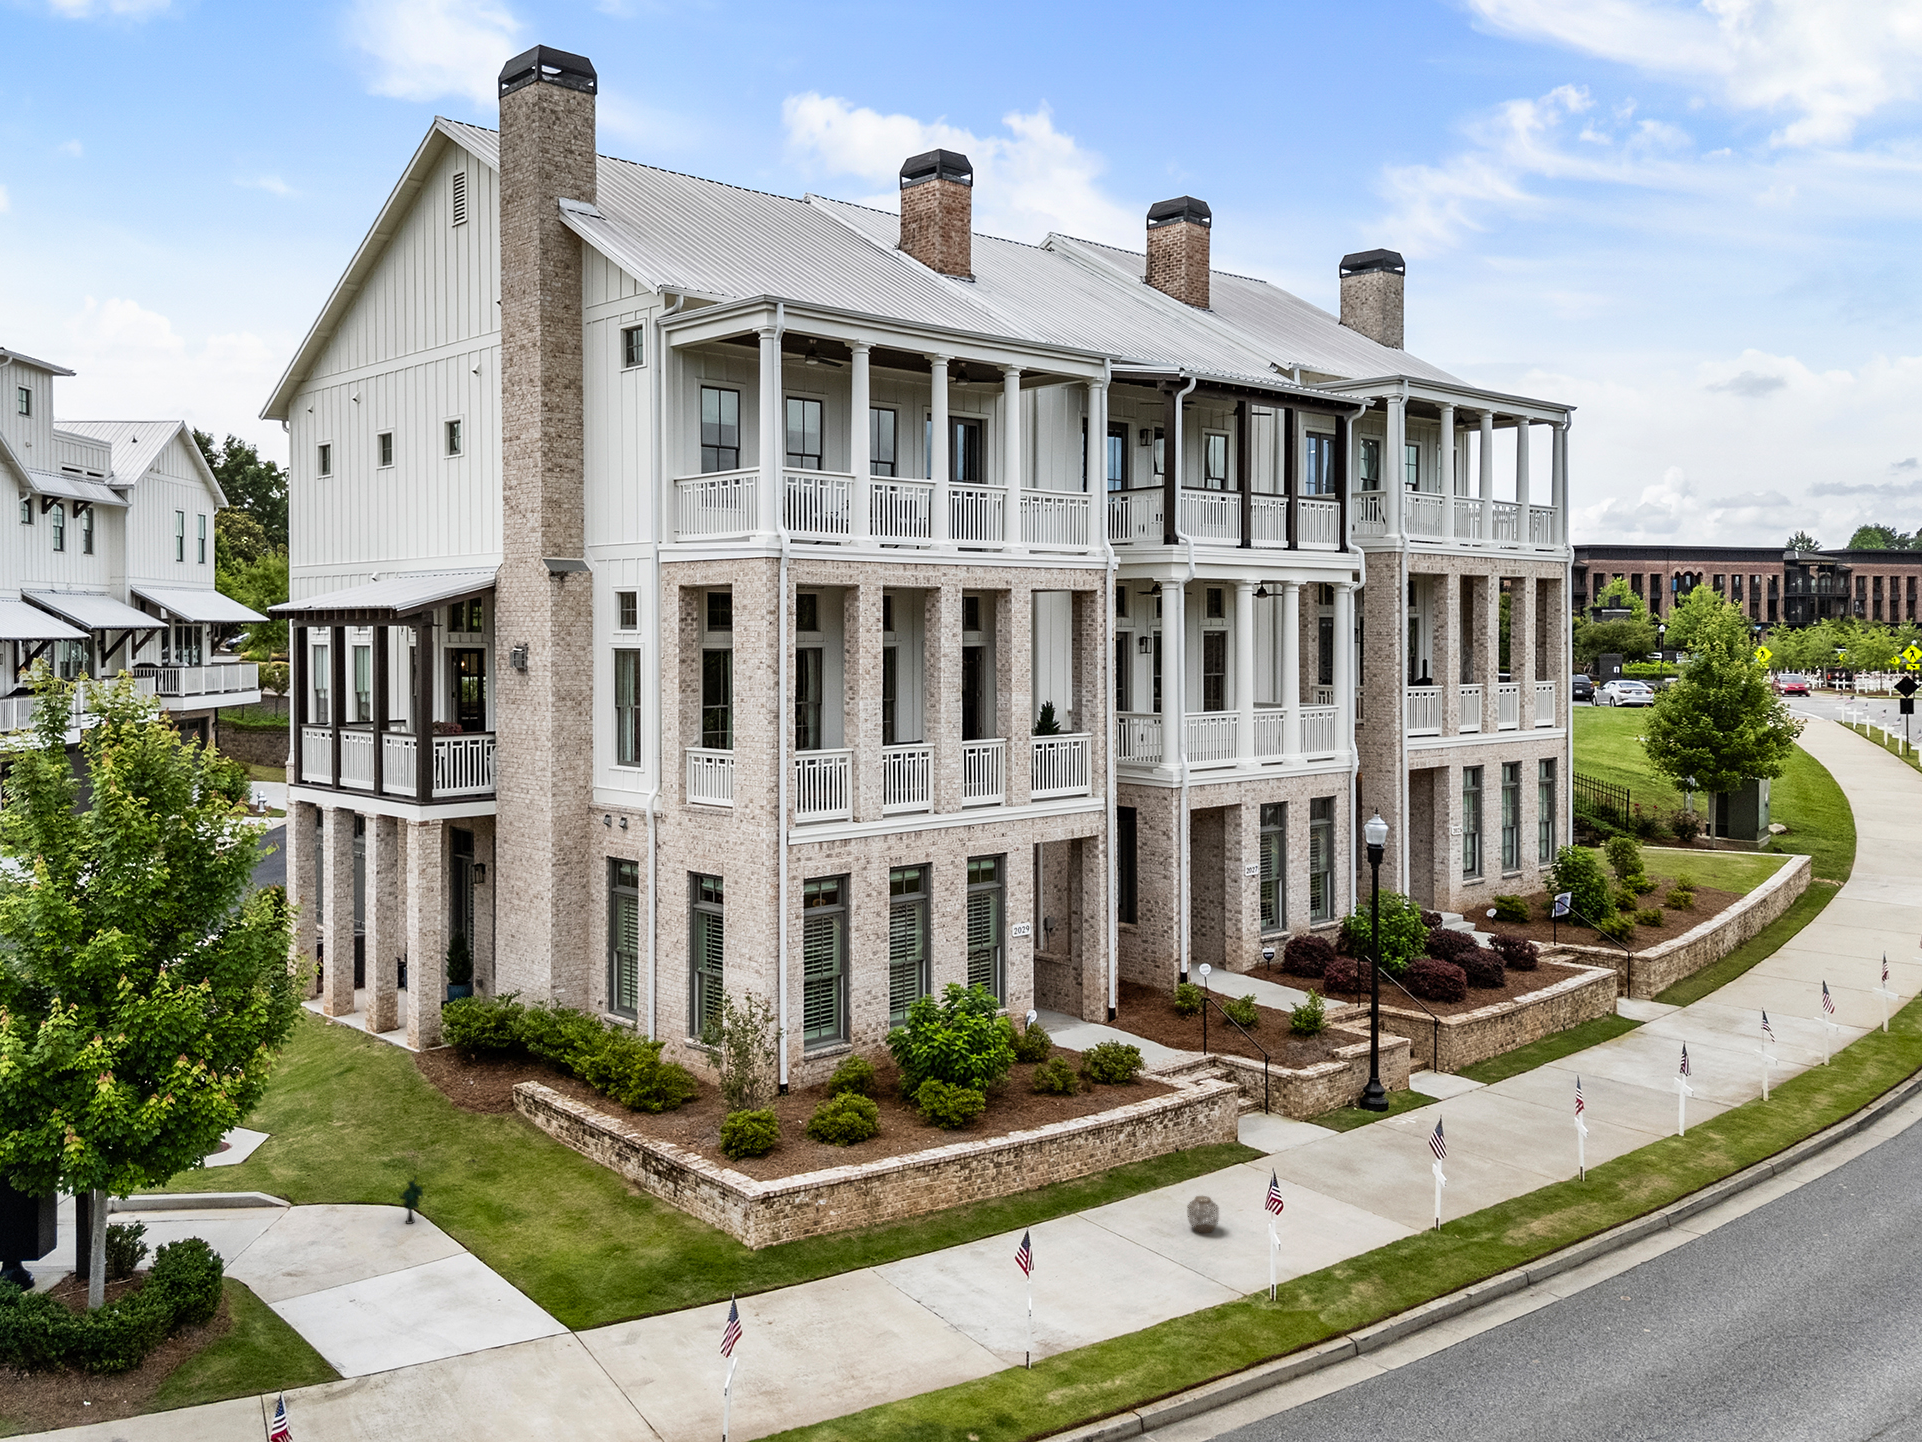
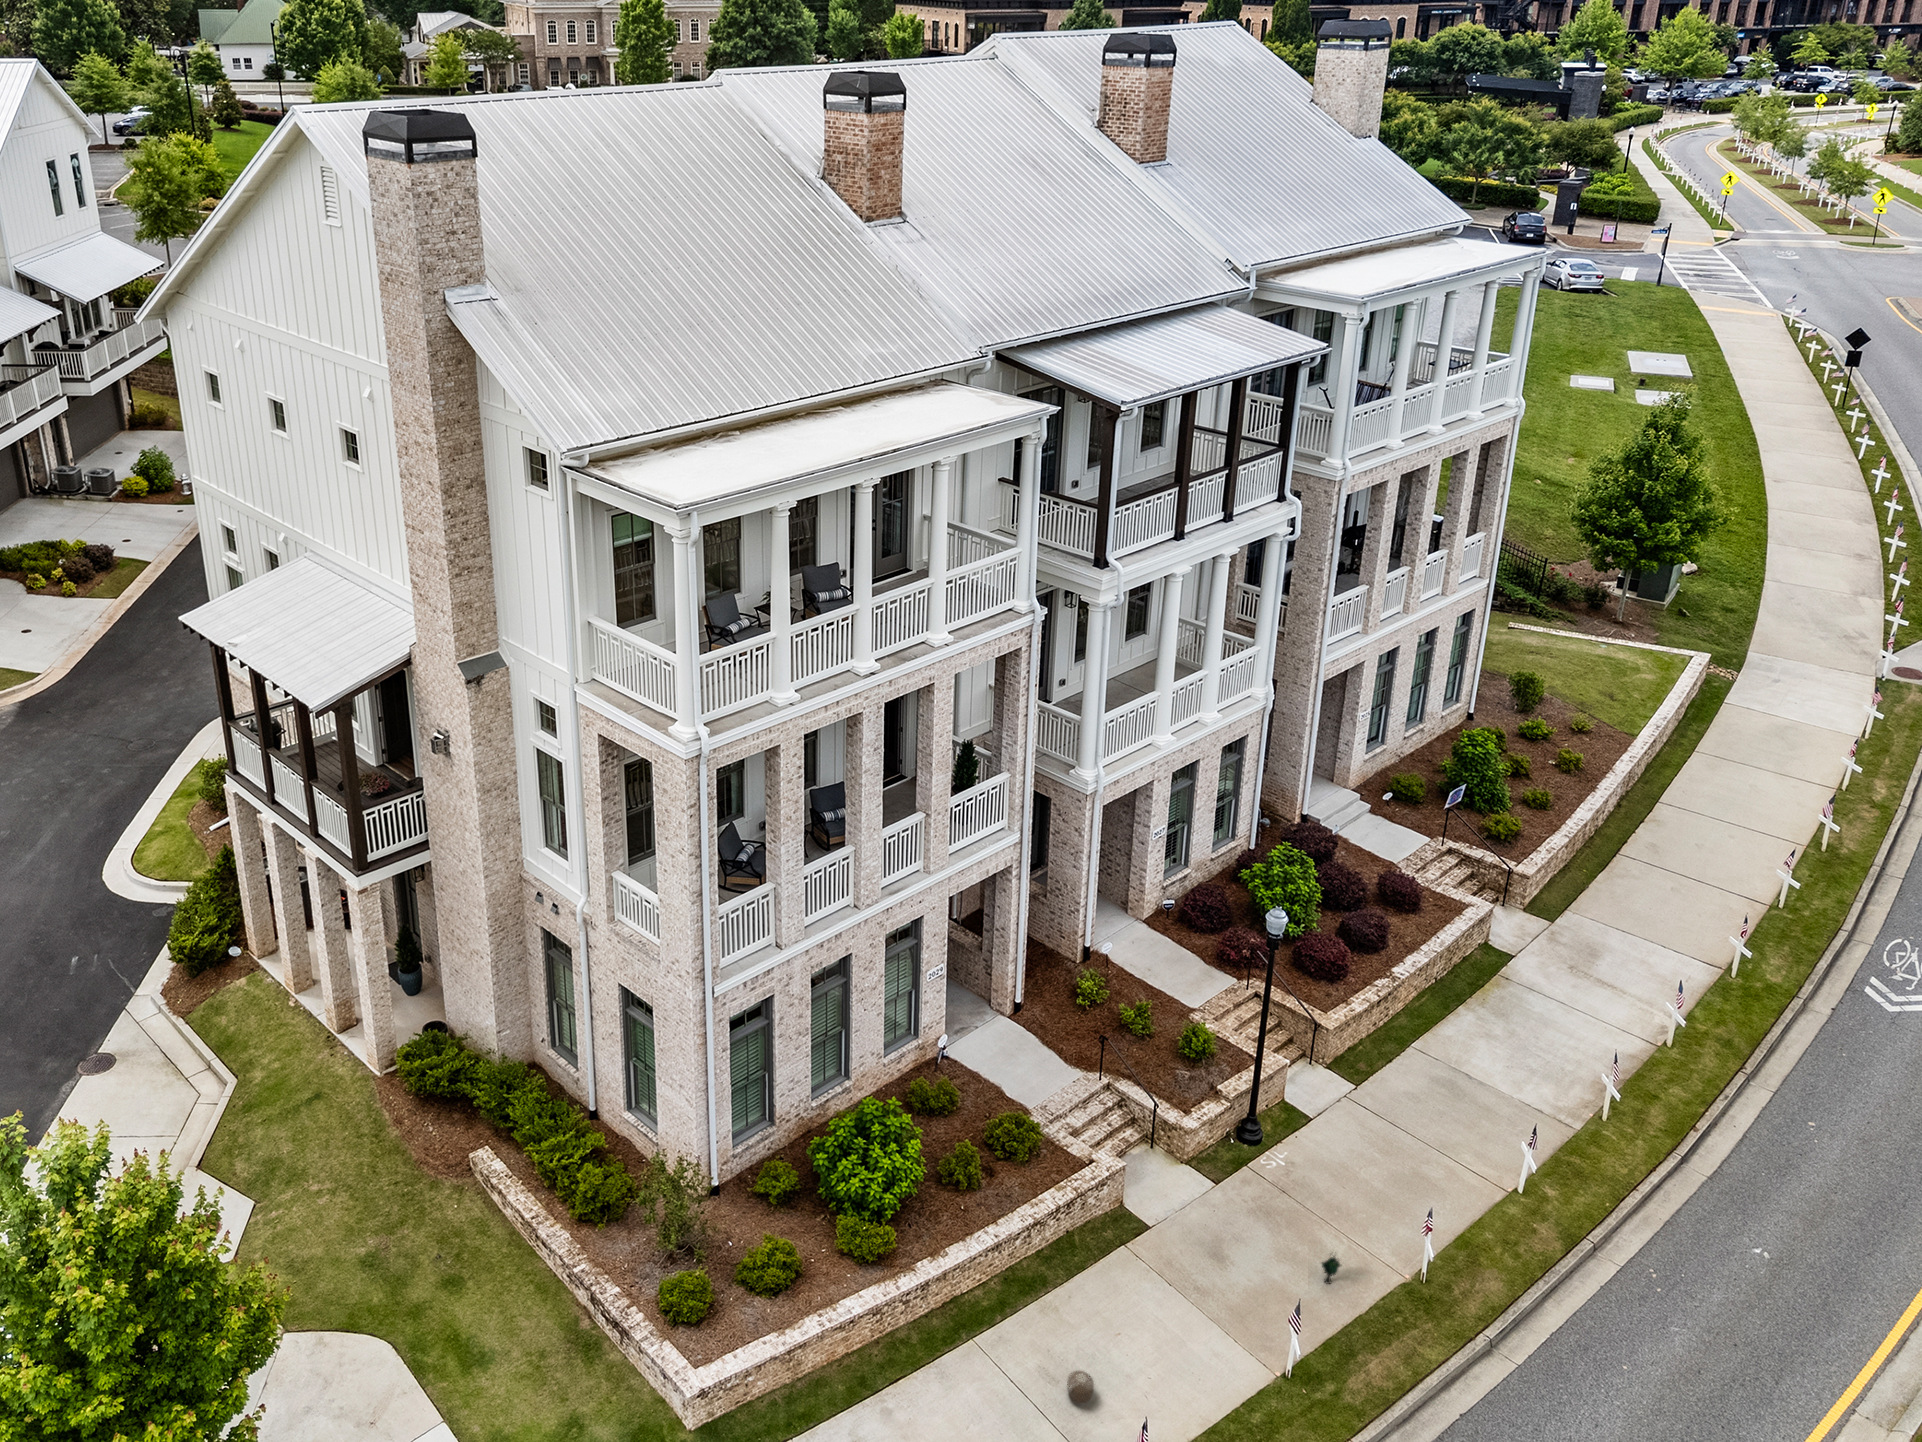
decorative plant: present [399,1176,423,1224] -> present [1322,1256,1341,1284]

